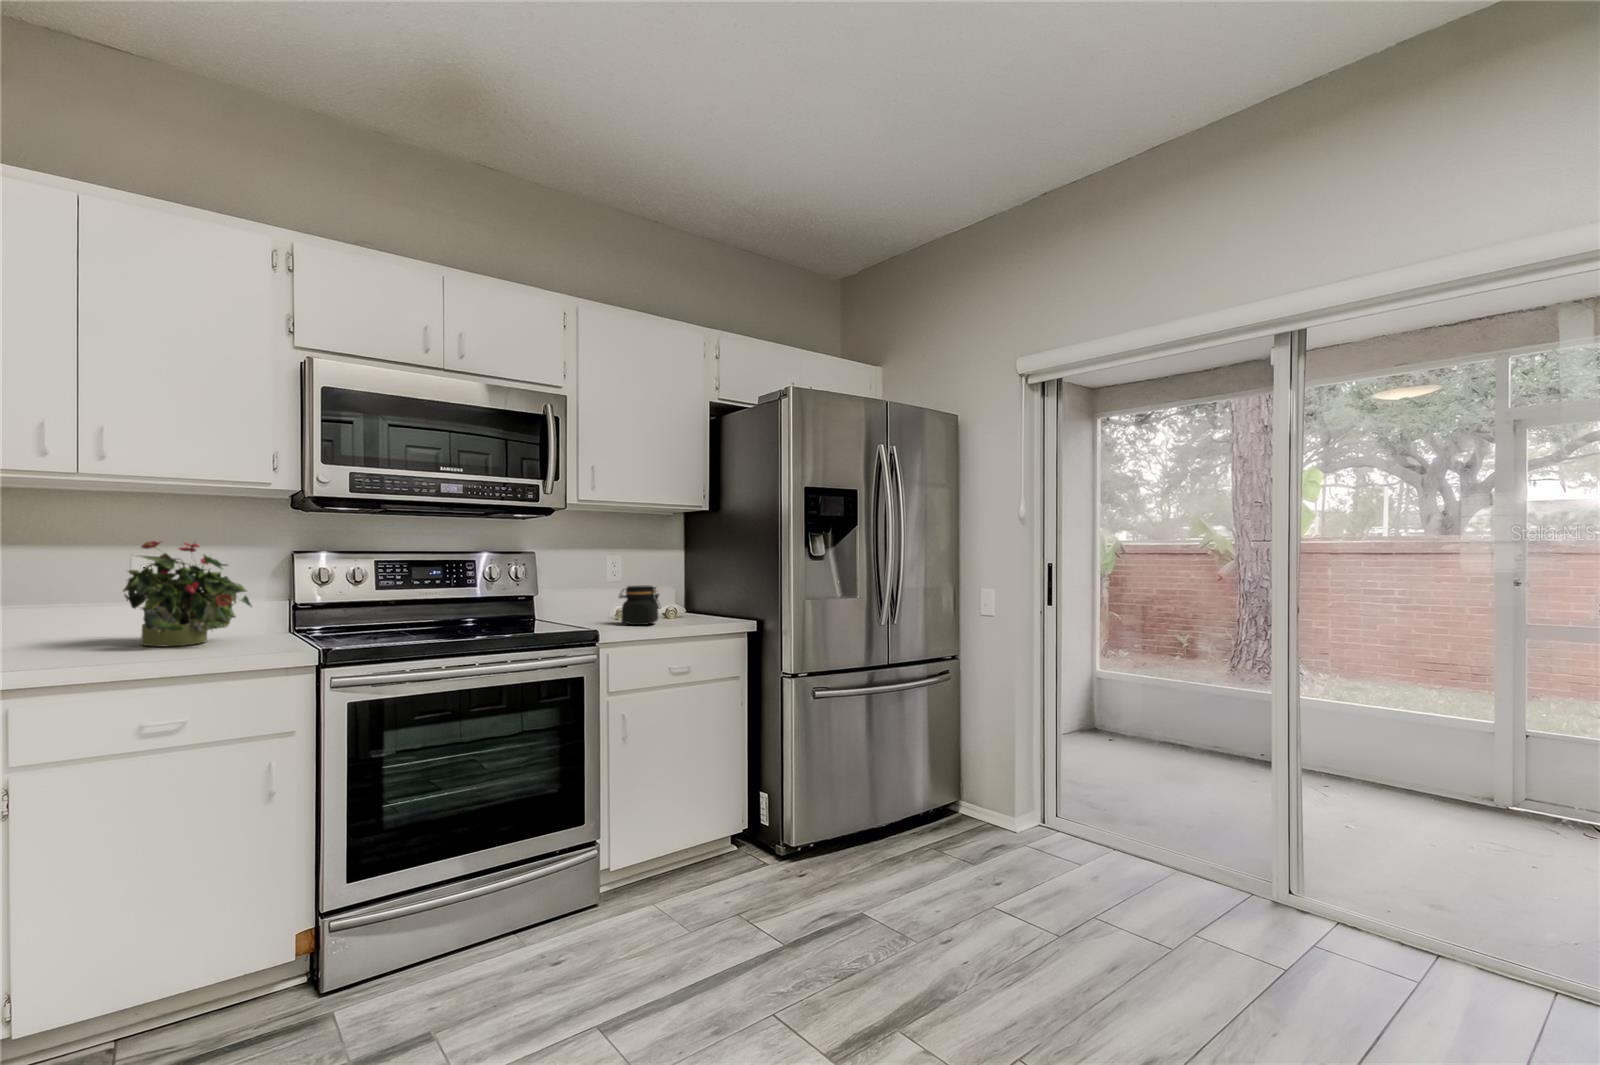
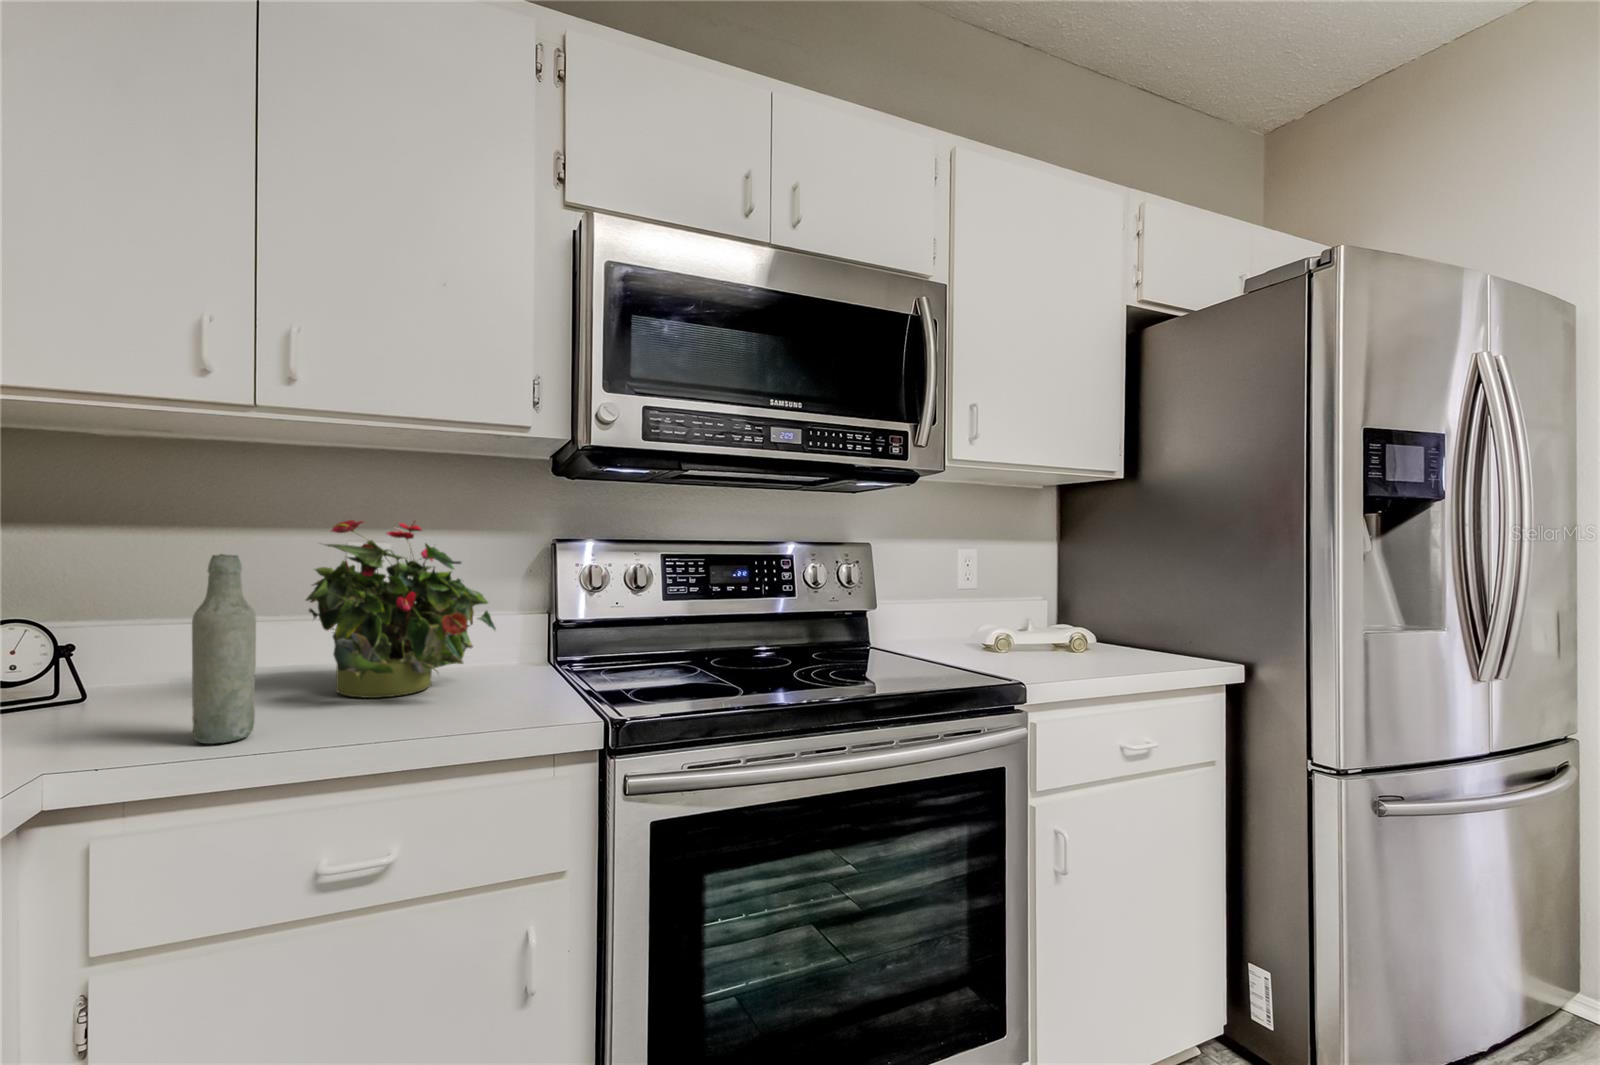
bottle: none [64,560,102,662] -> present [192,554,256,744]
jar: present [619,586,660,625] -> none [1013,600,1086,666]

